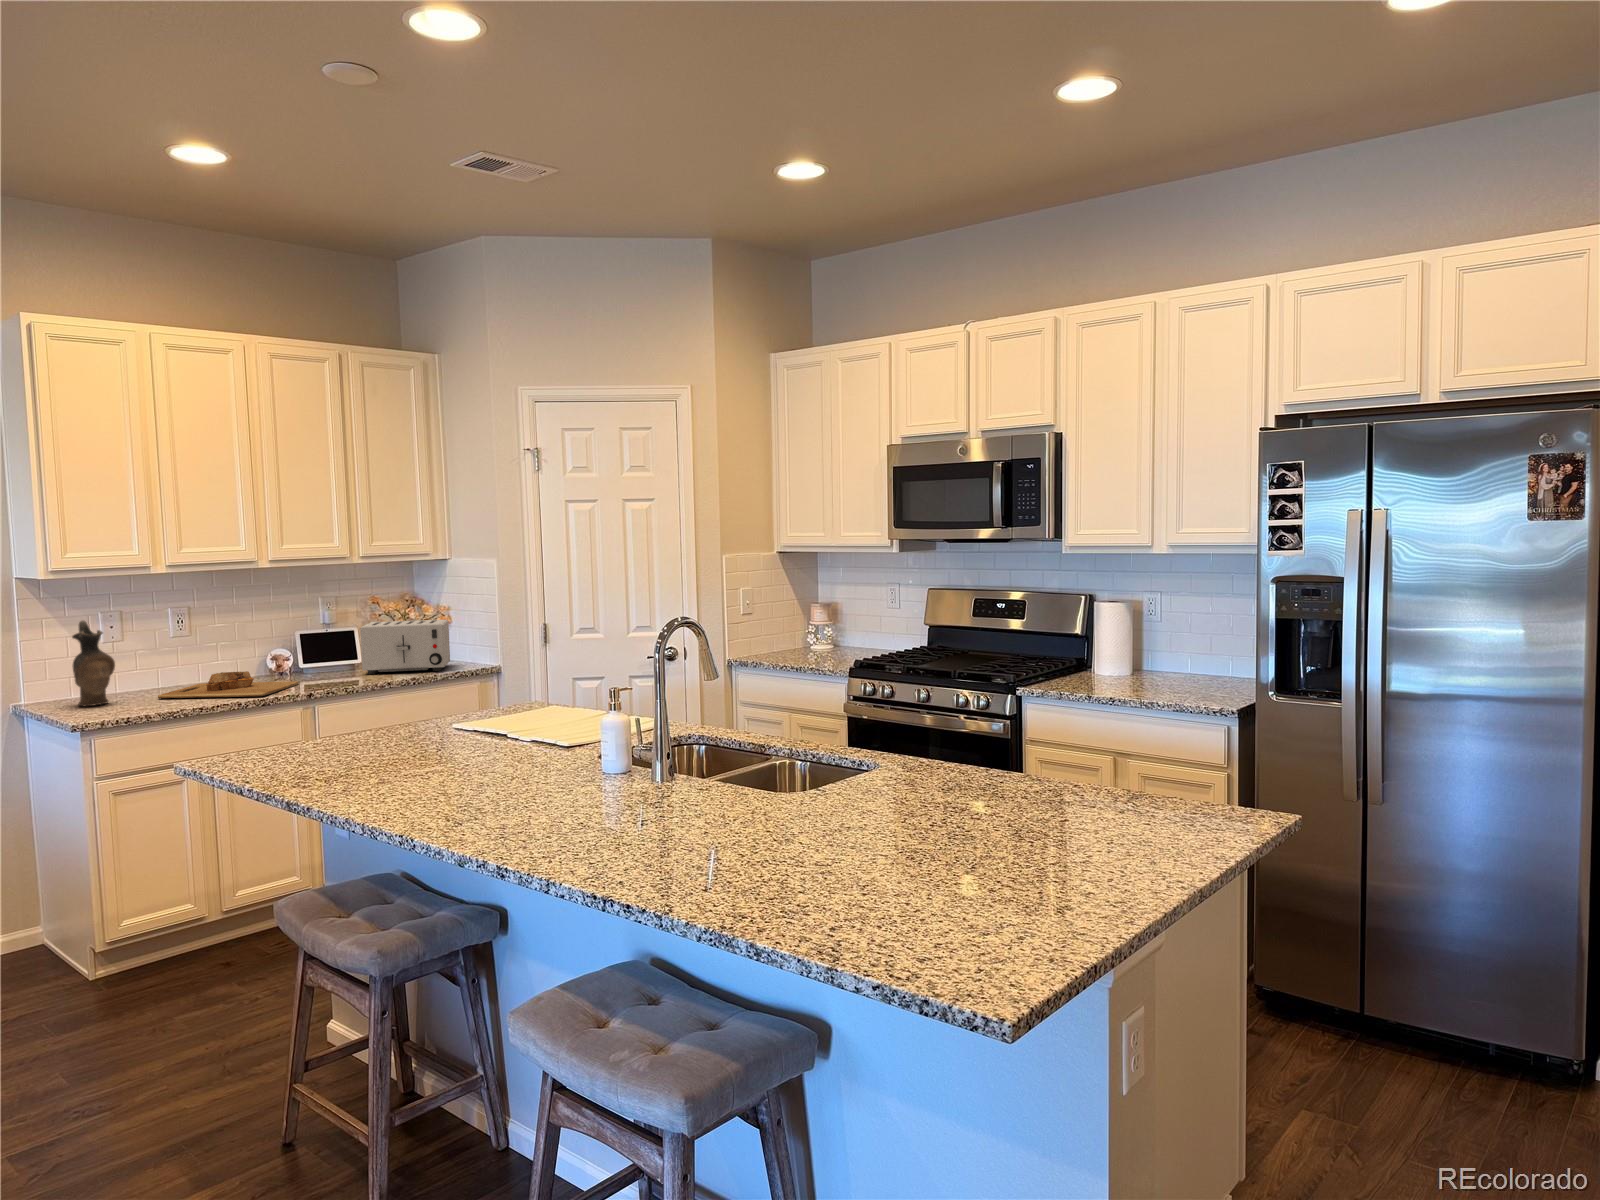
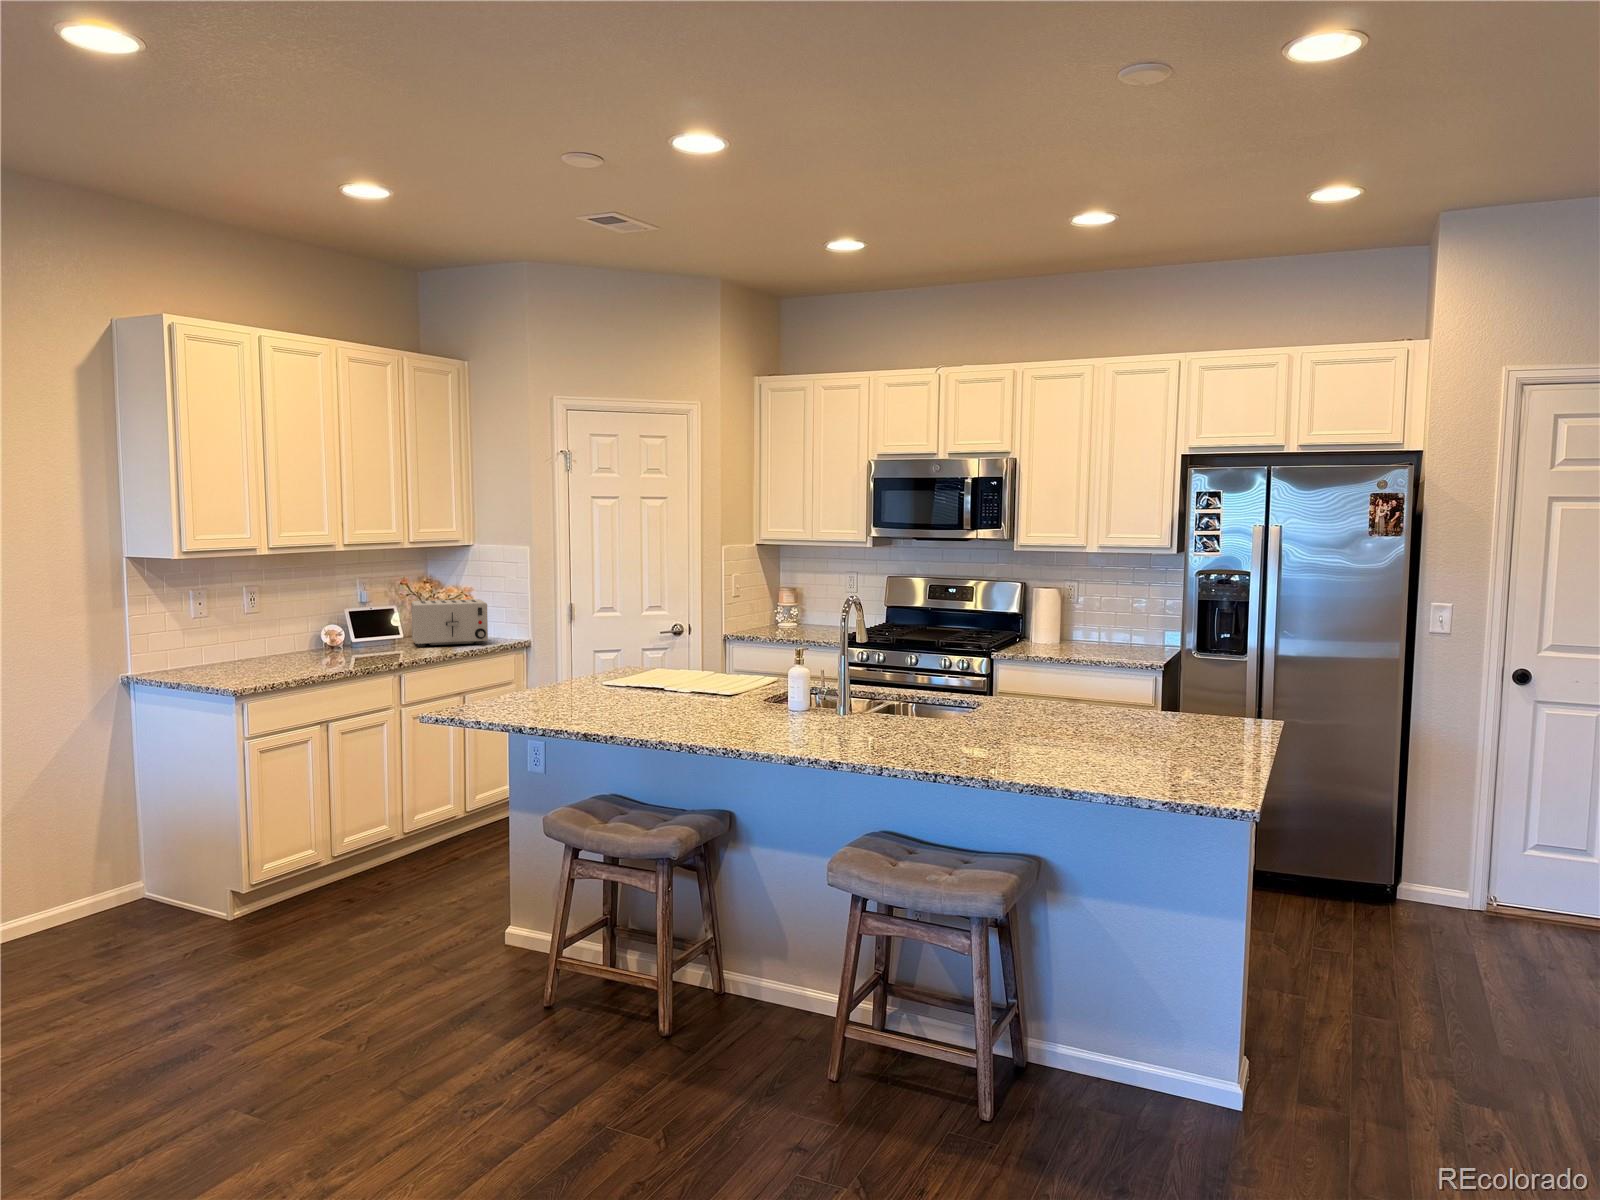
ceramic pitcher: present [72,621,115,706] -> none [182,596,221,674]
cutting board: present [158,671,298,698] -> none [255,644,369,667]

